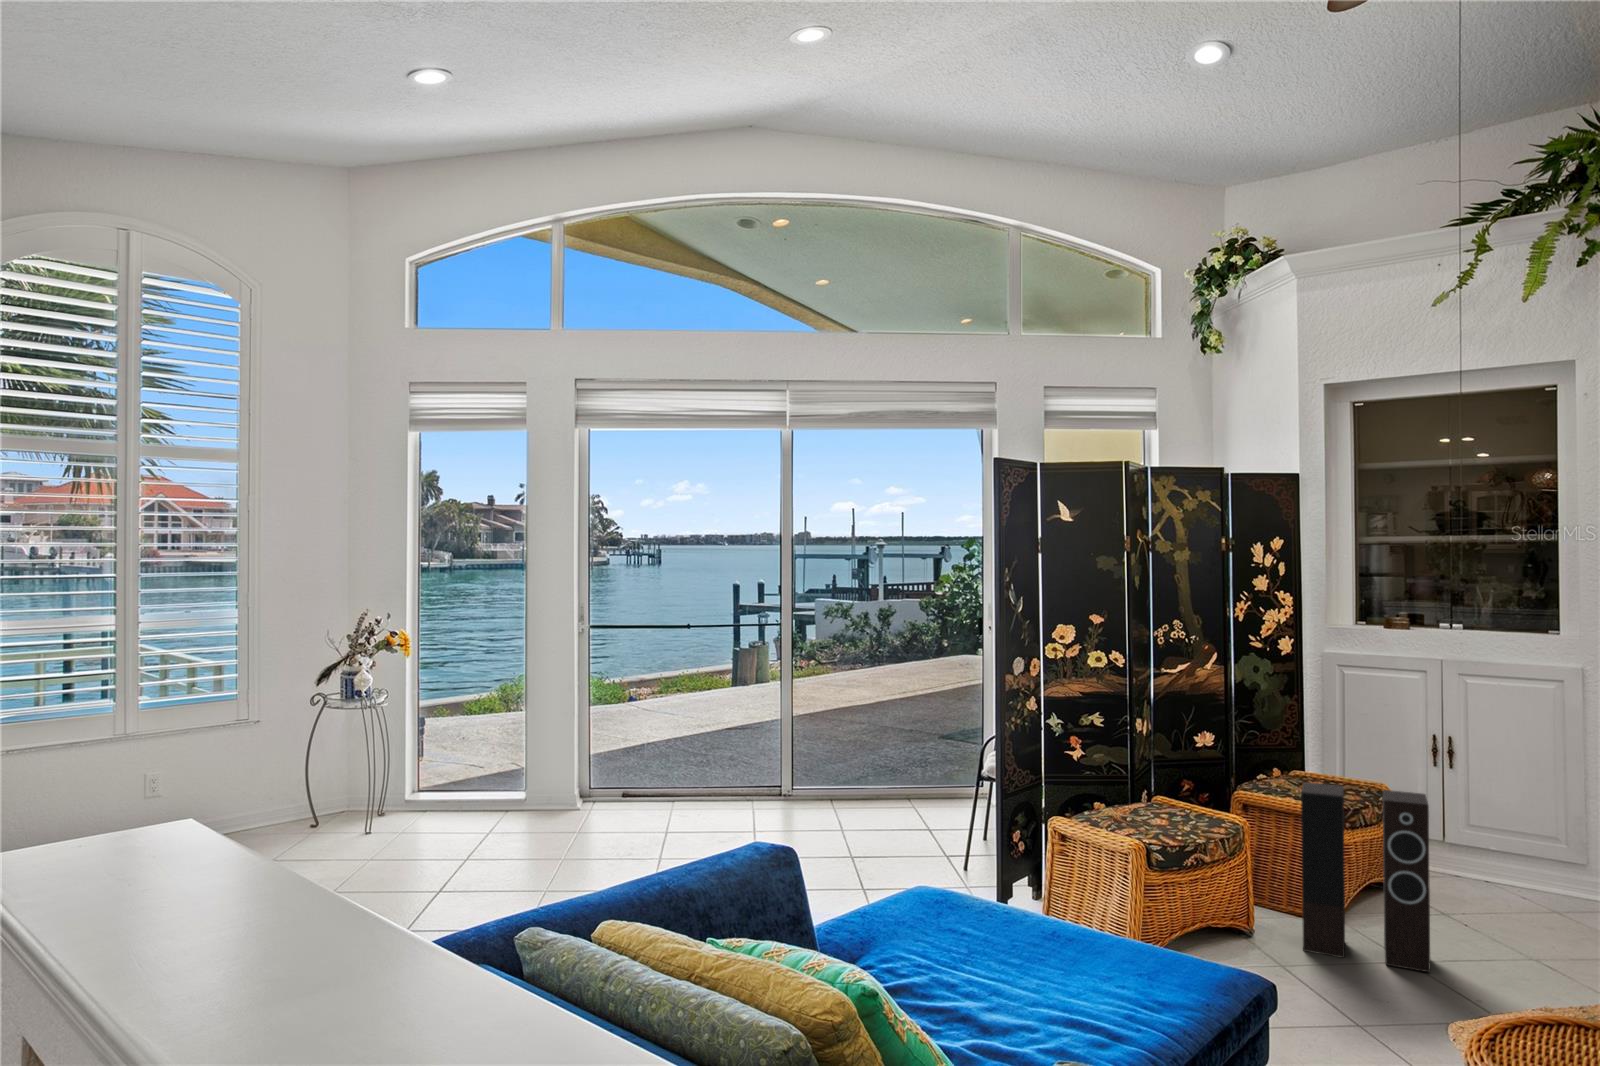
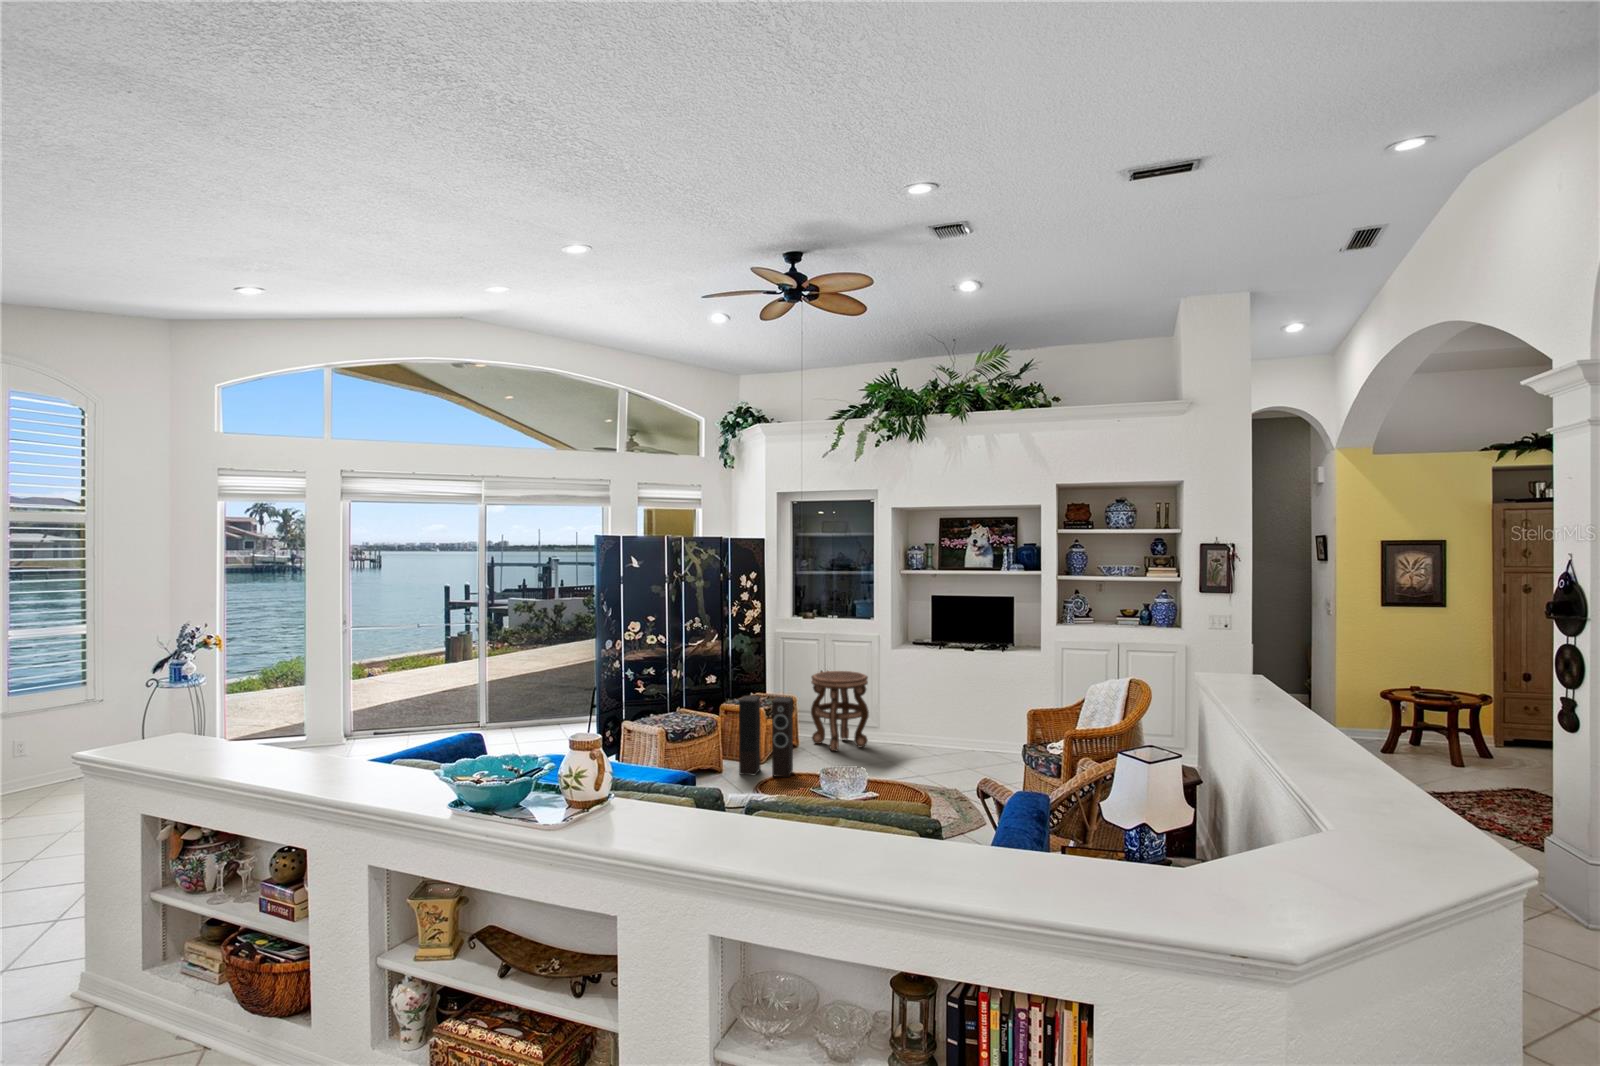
side table: none [1419,741,1566,914] -> present [811,671,869,751]

